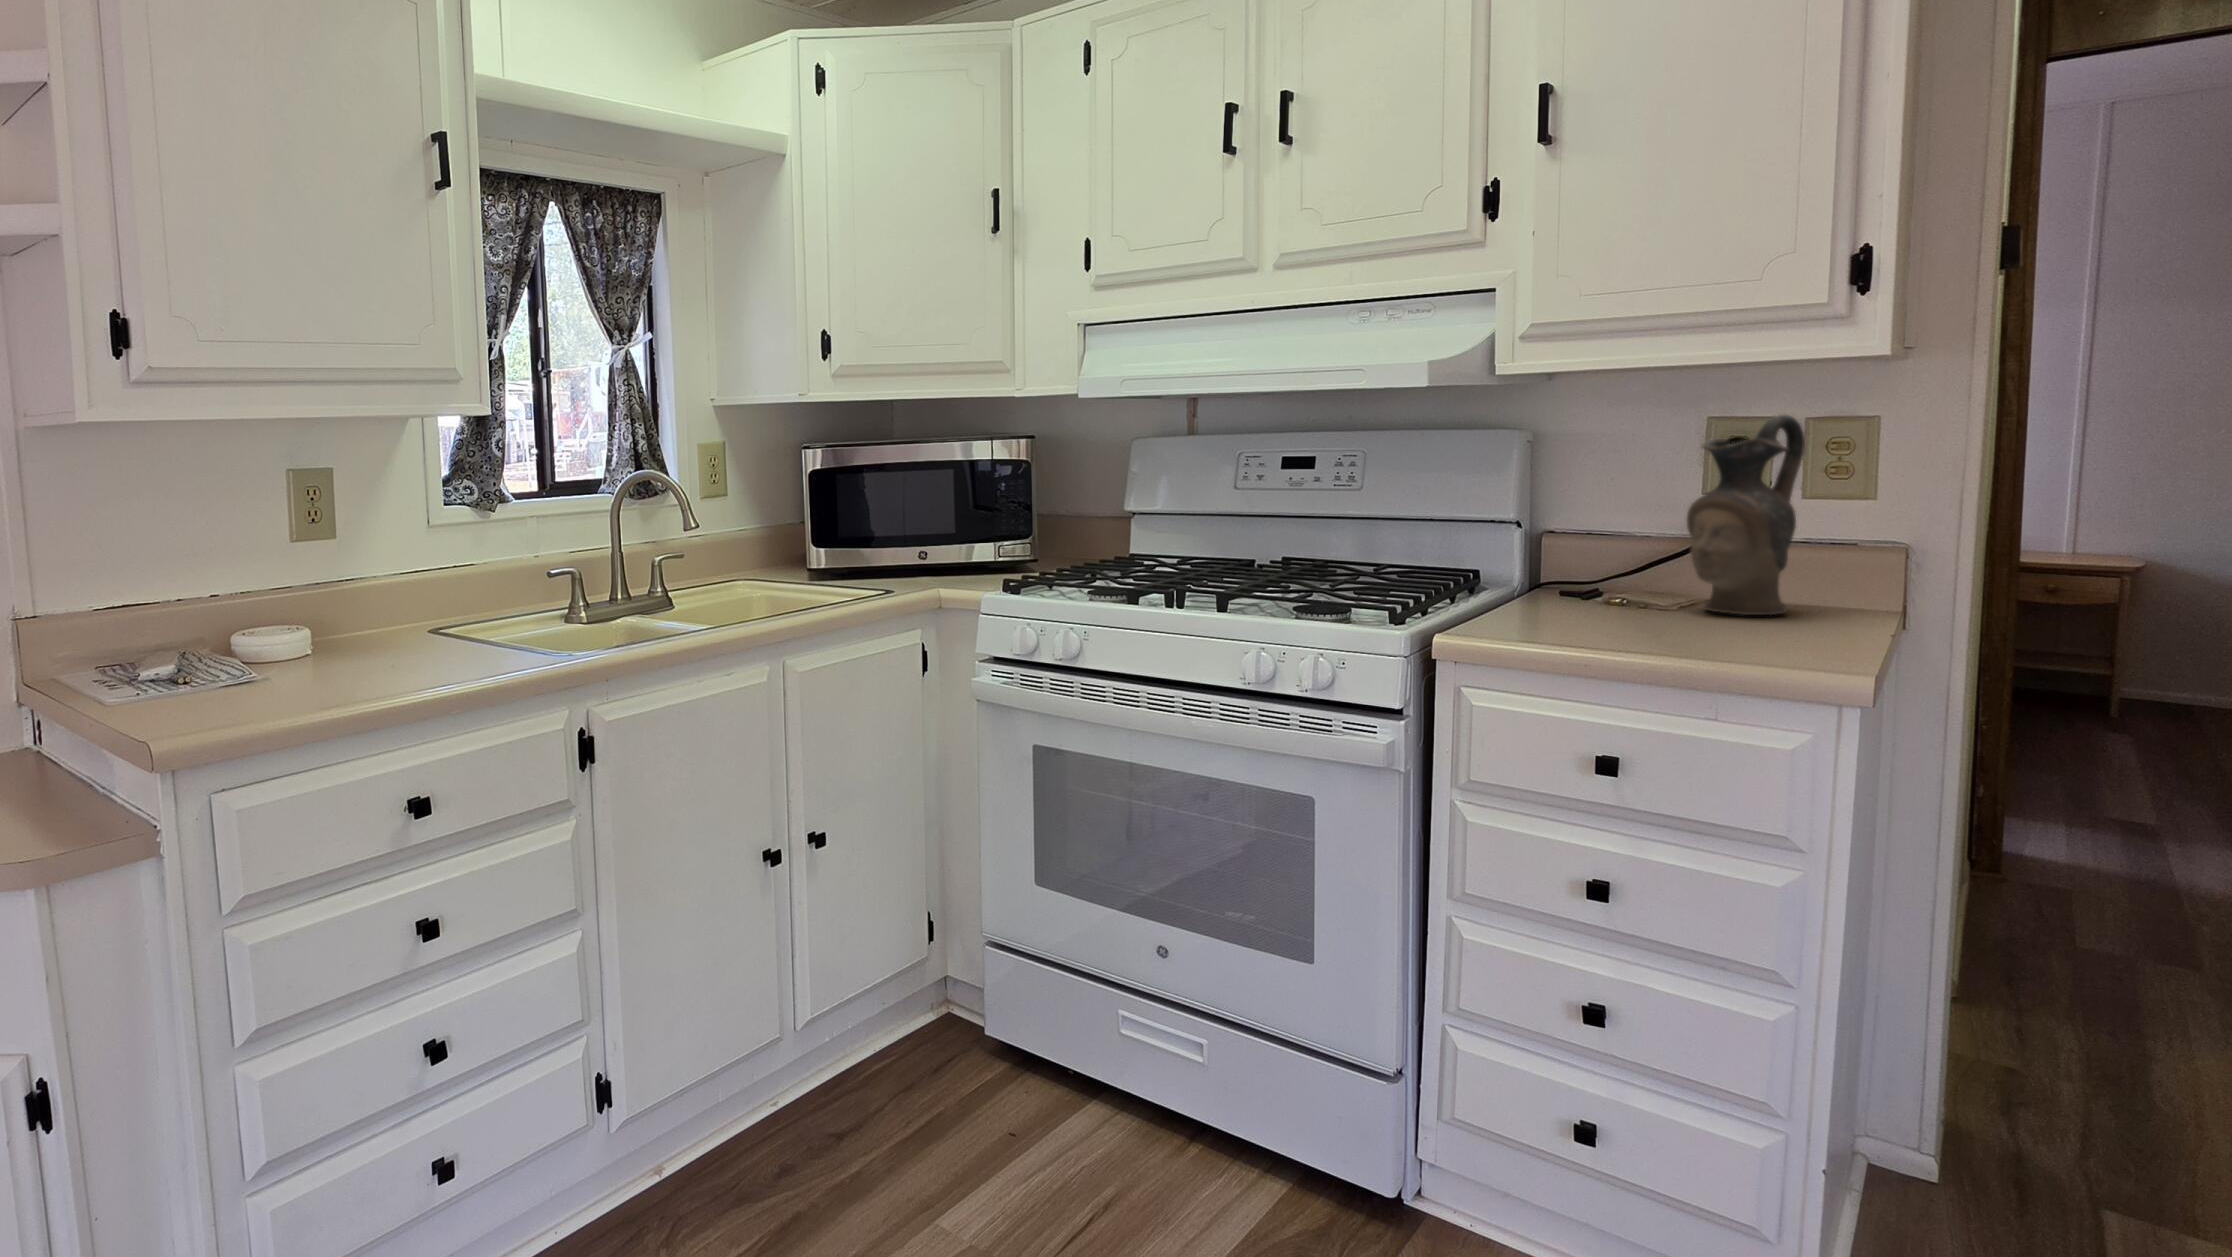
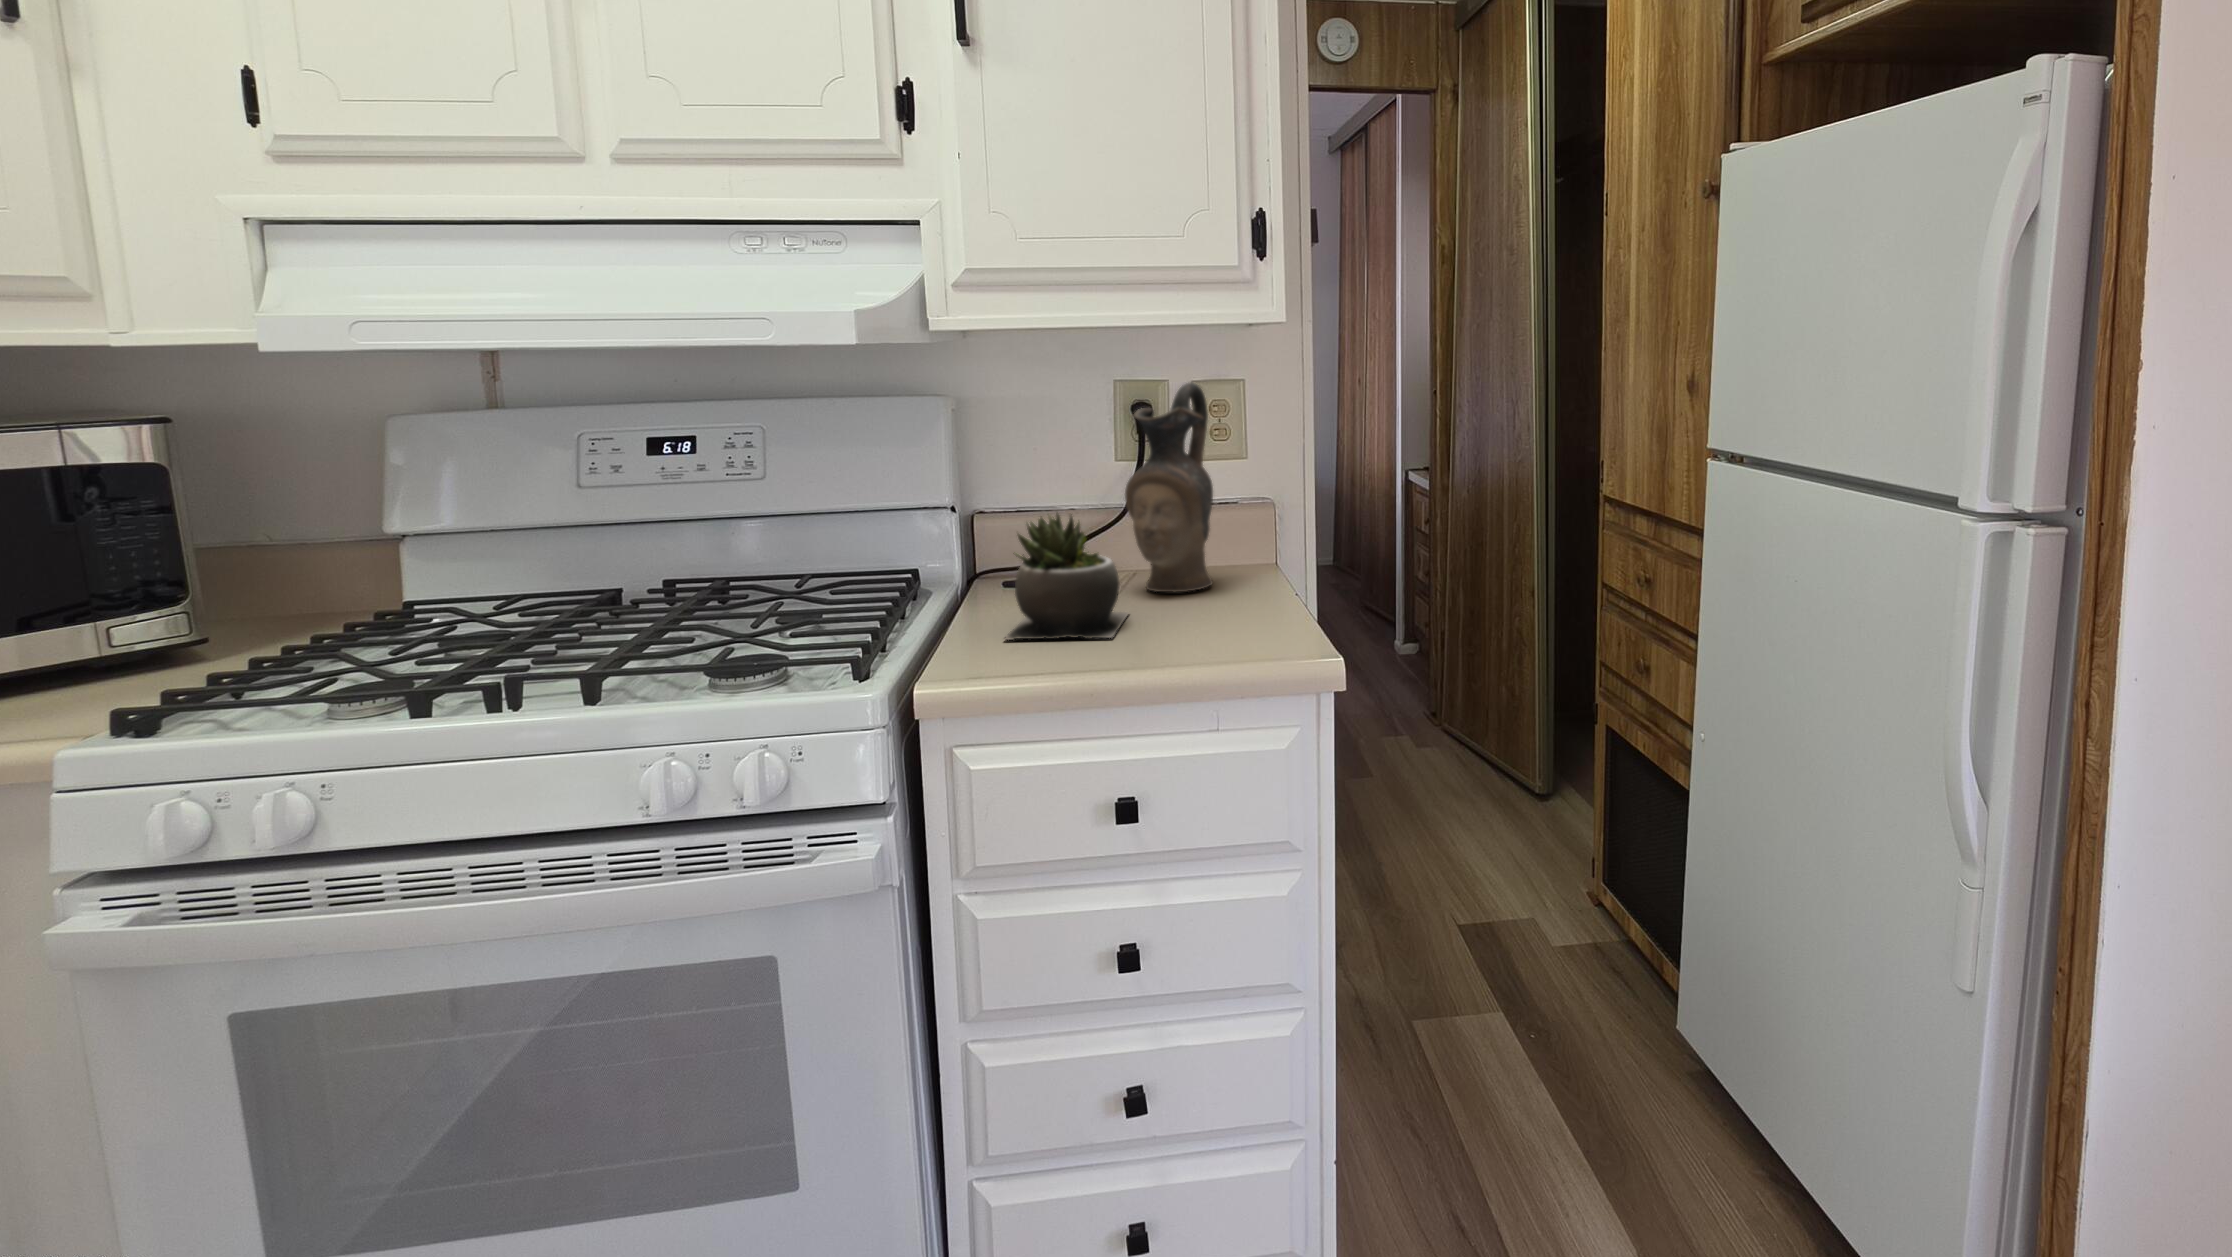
succulent plant: none [1525,522,1666,632] -> present [1004,514,1128,640]

